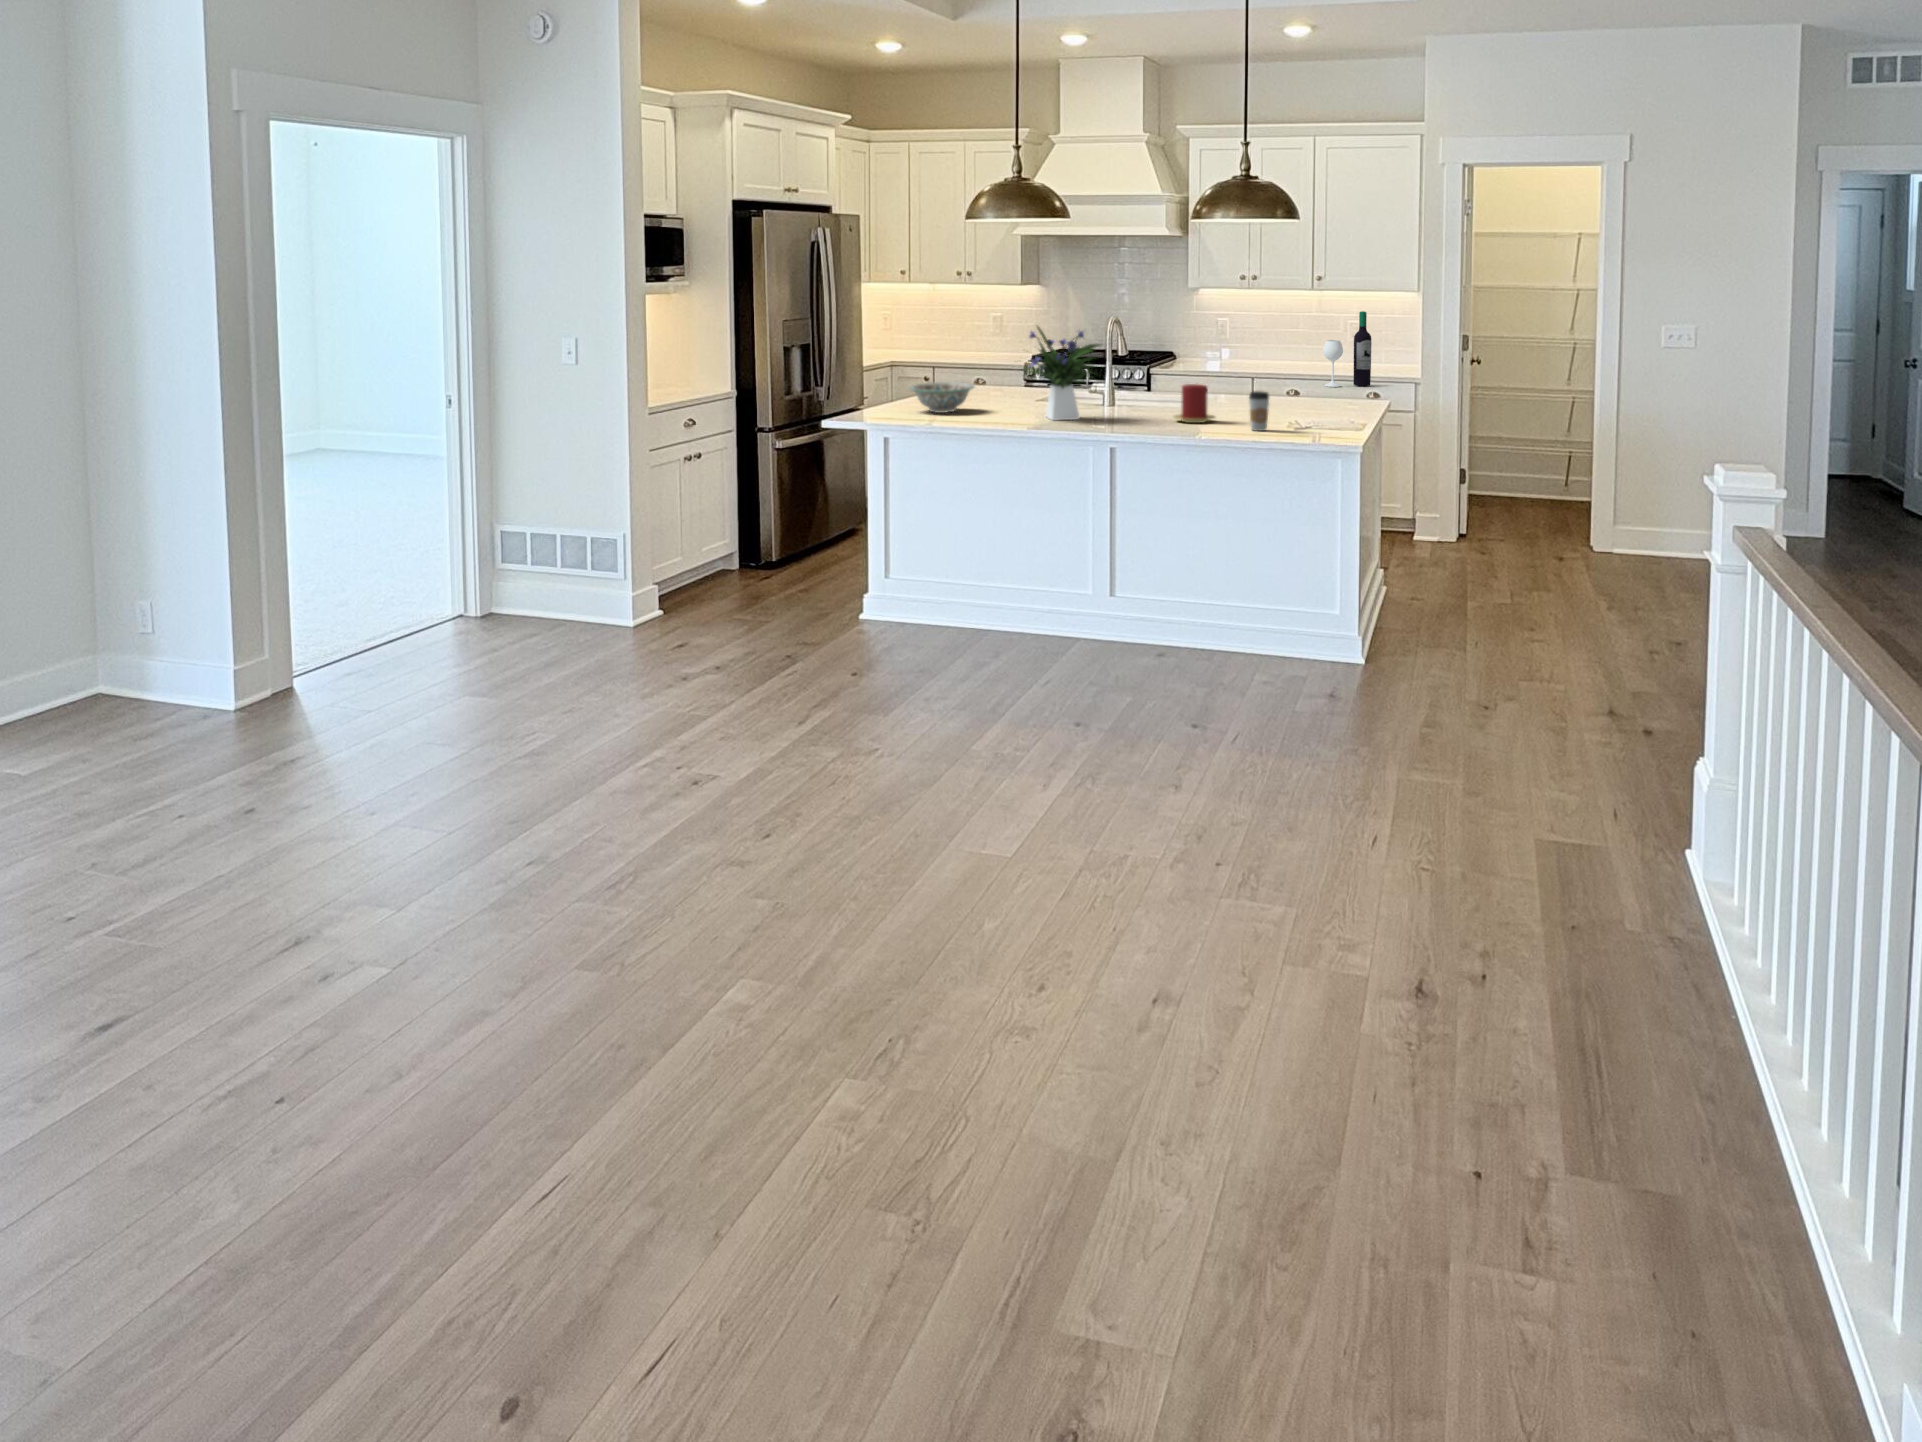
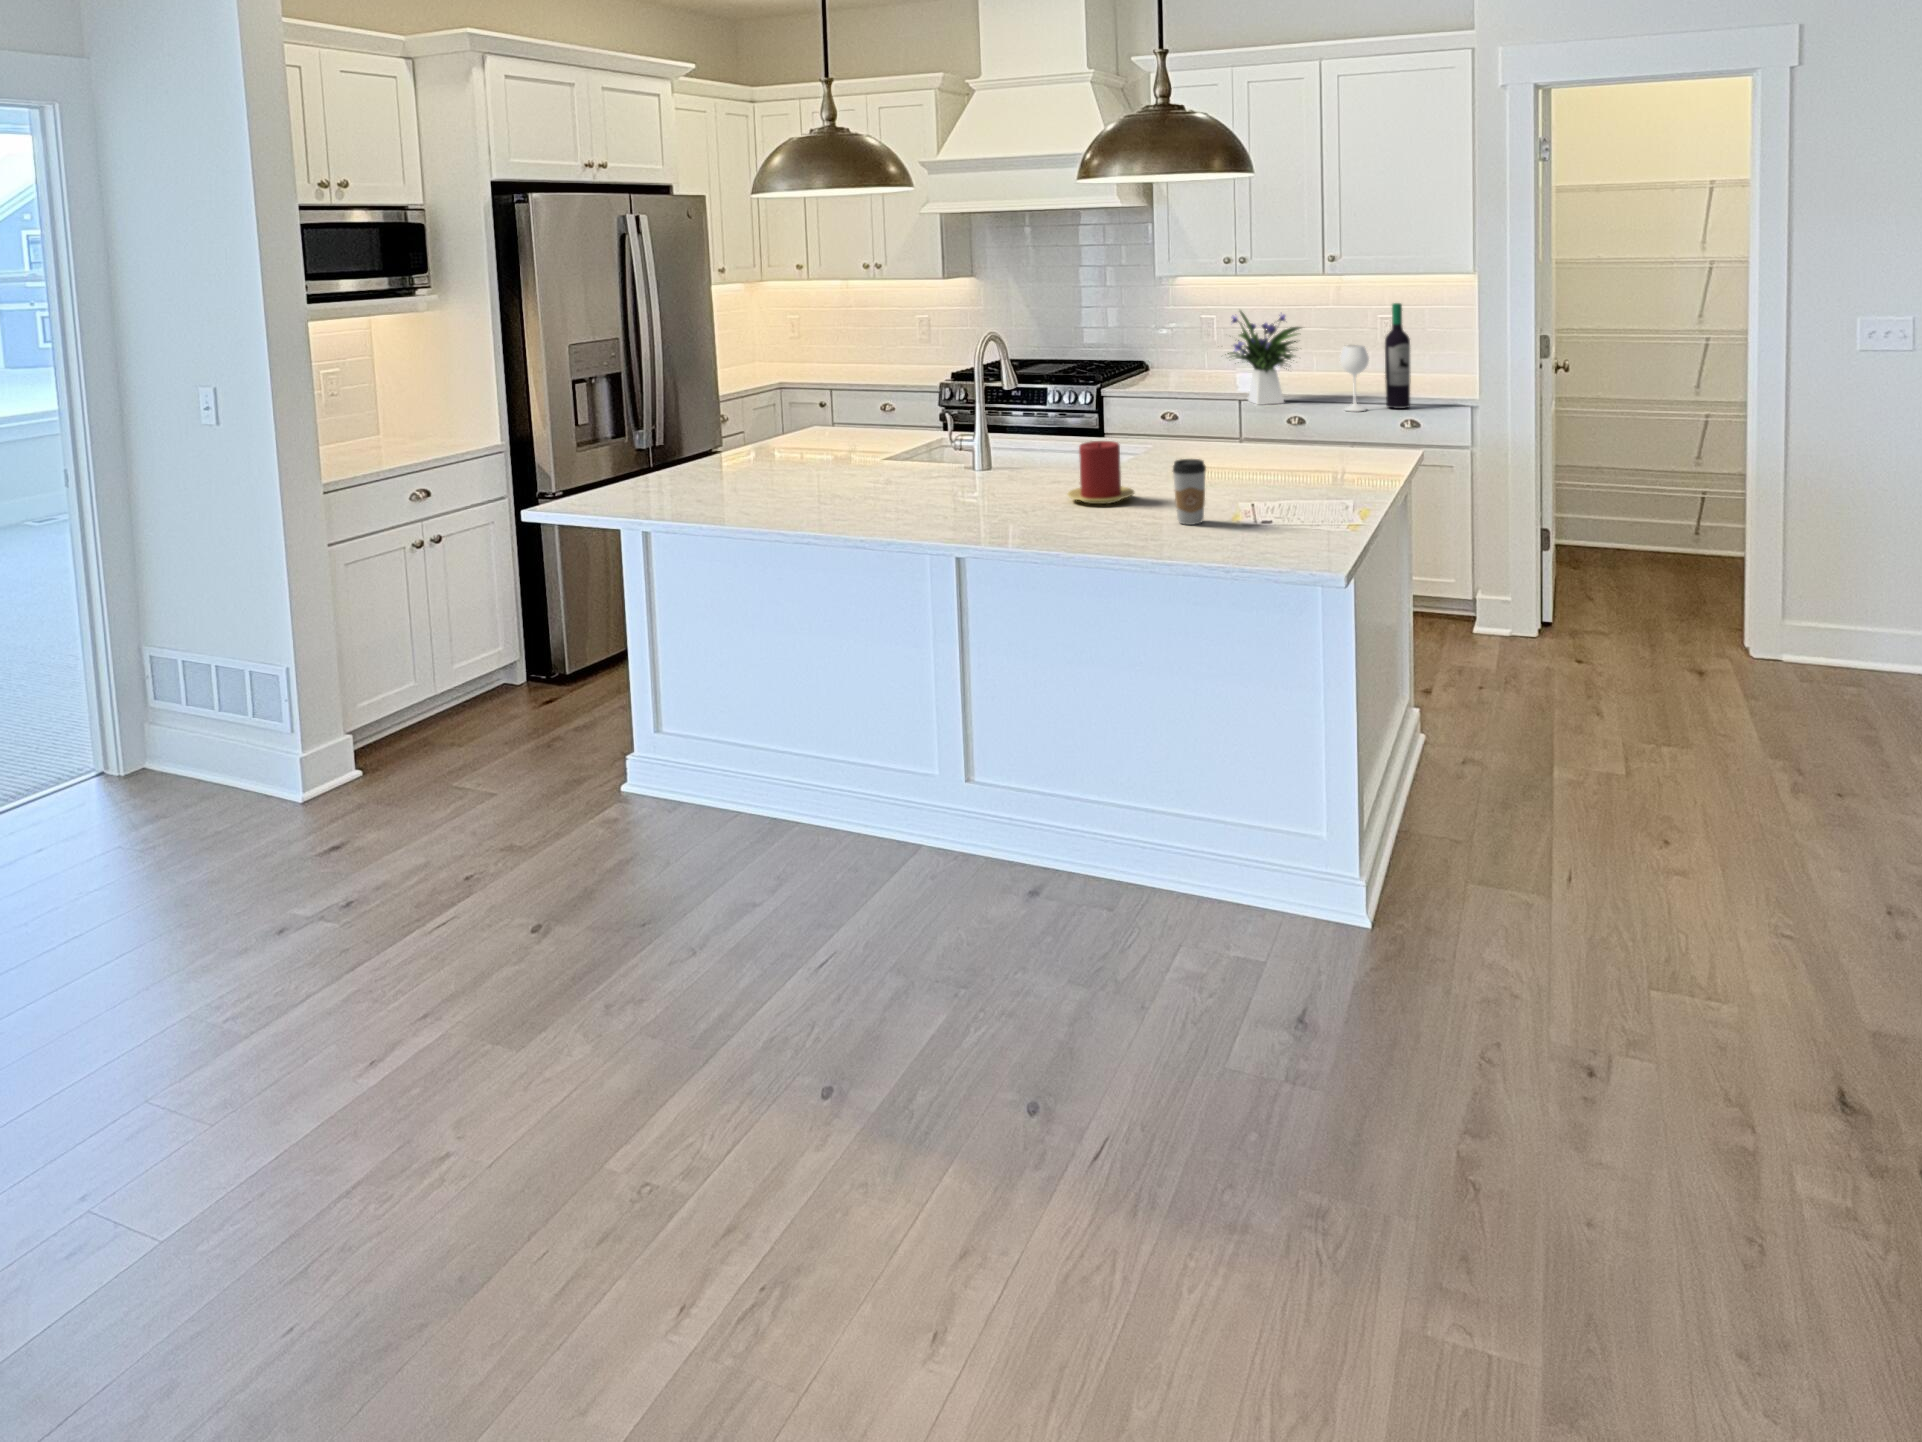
flower arrangement: present [1024,326,1100,420] -> present [1225,311,1301,405]
decorative bowl: present [910,382,974,413] -> none [689,436,788,486]

